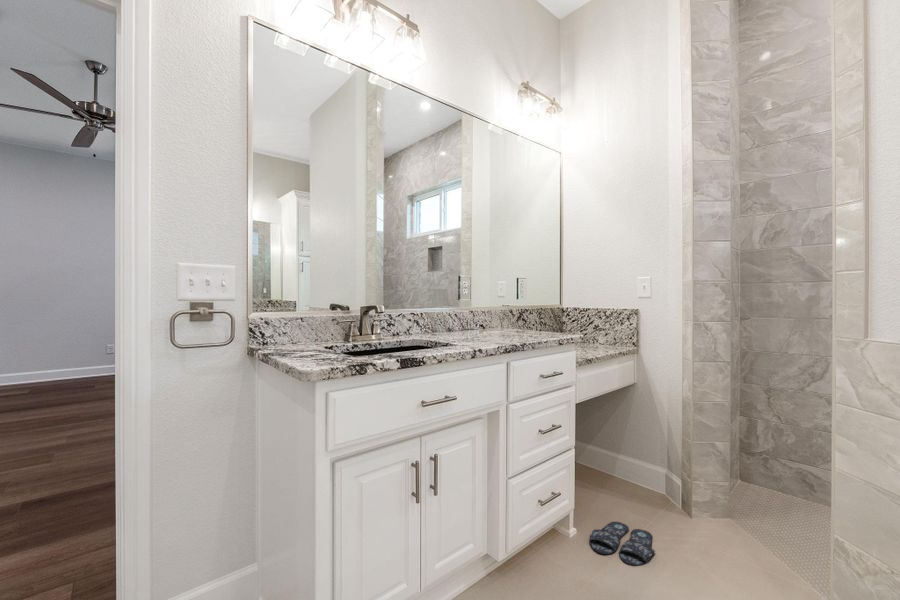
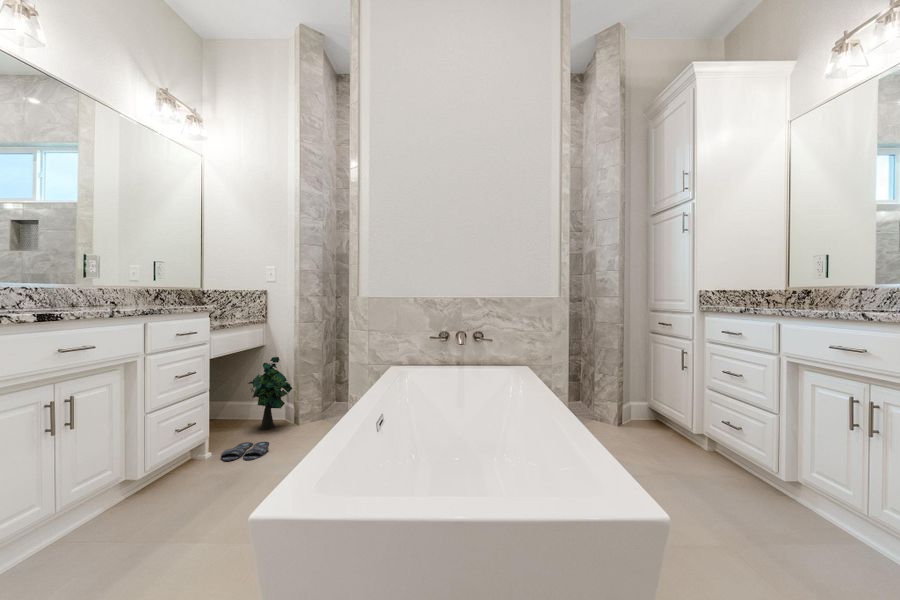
decorative plant: none [616,404,680,505] -> present [248,357,292,430]

